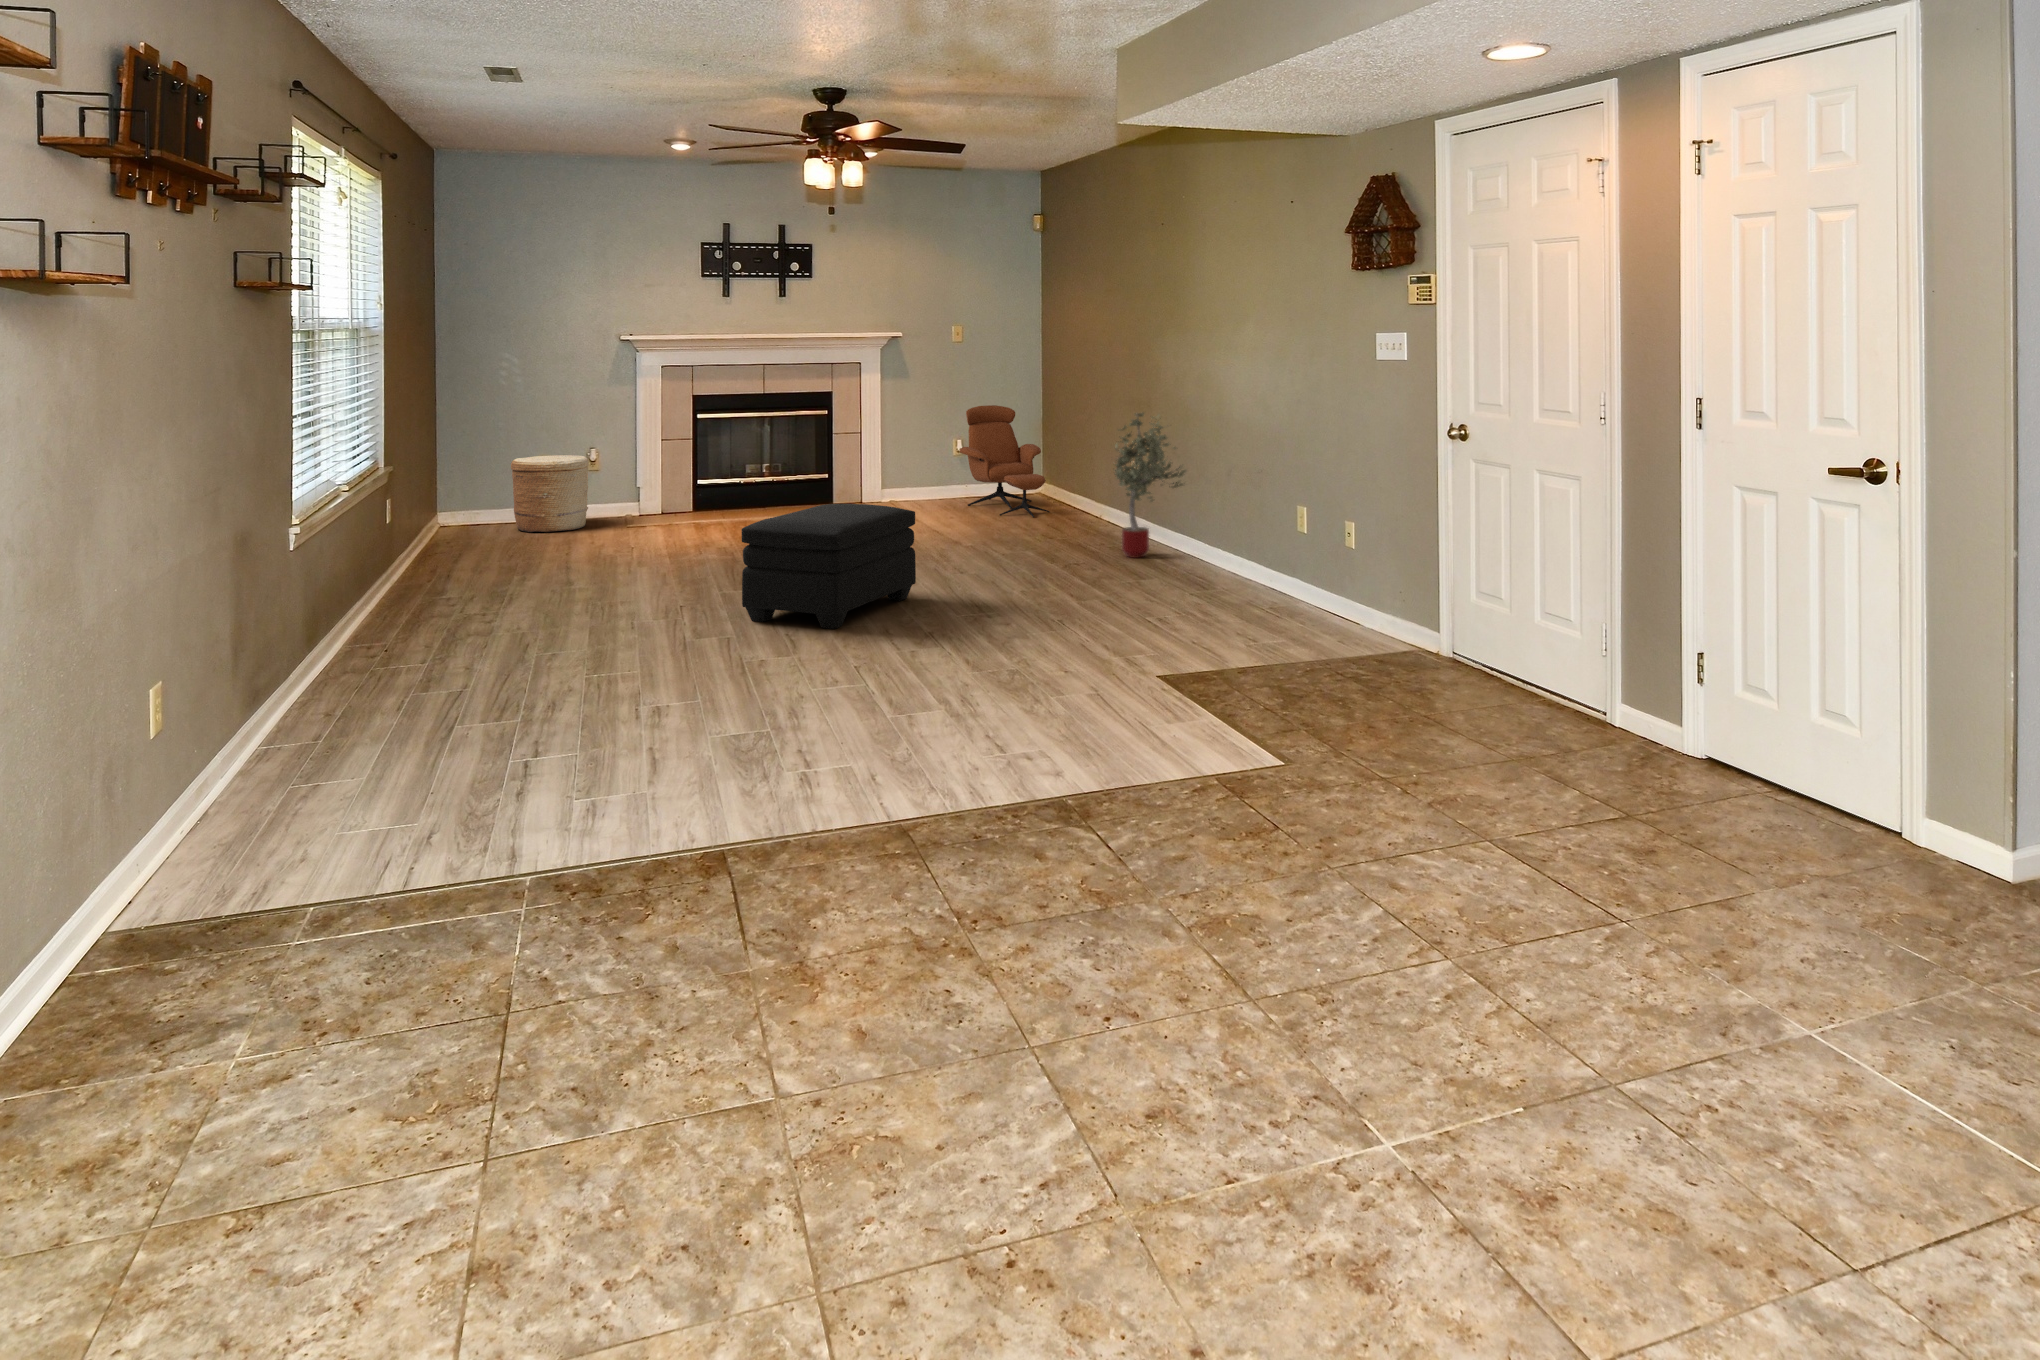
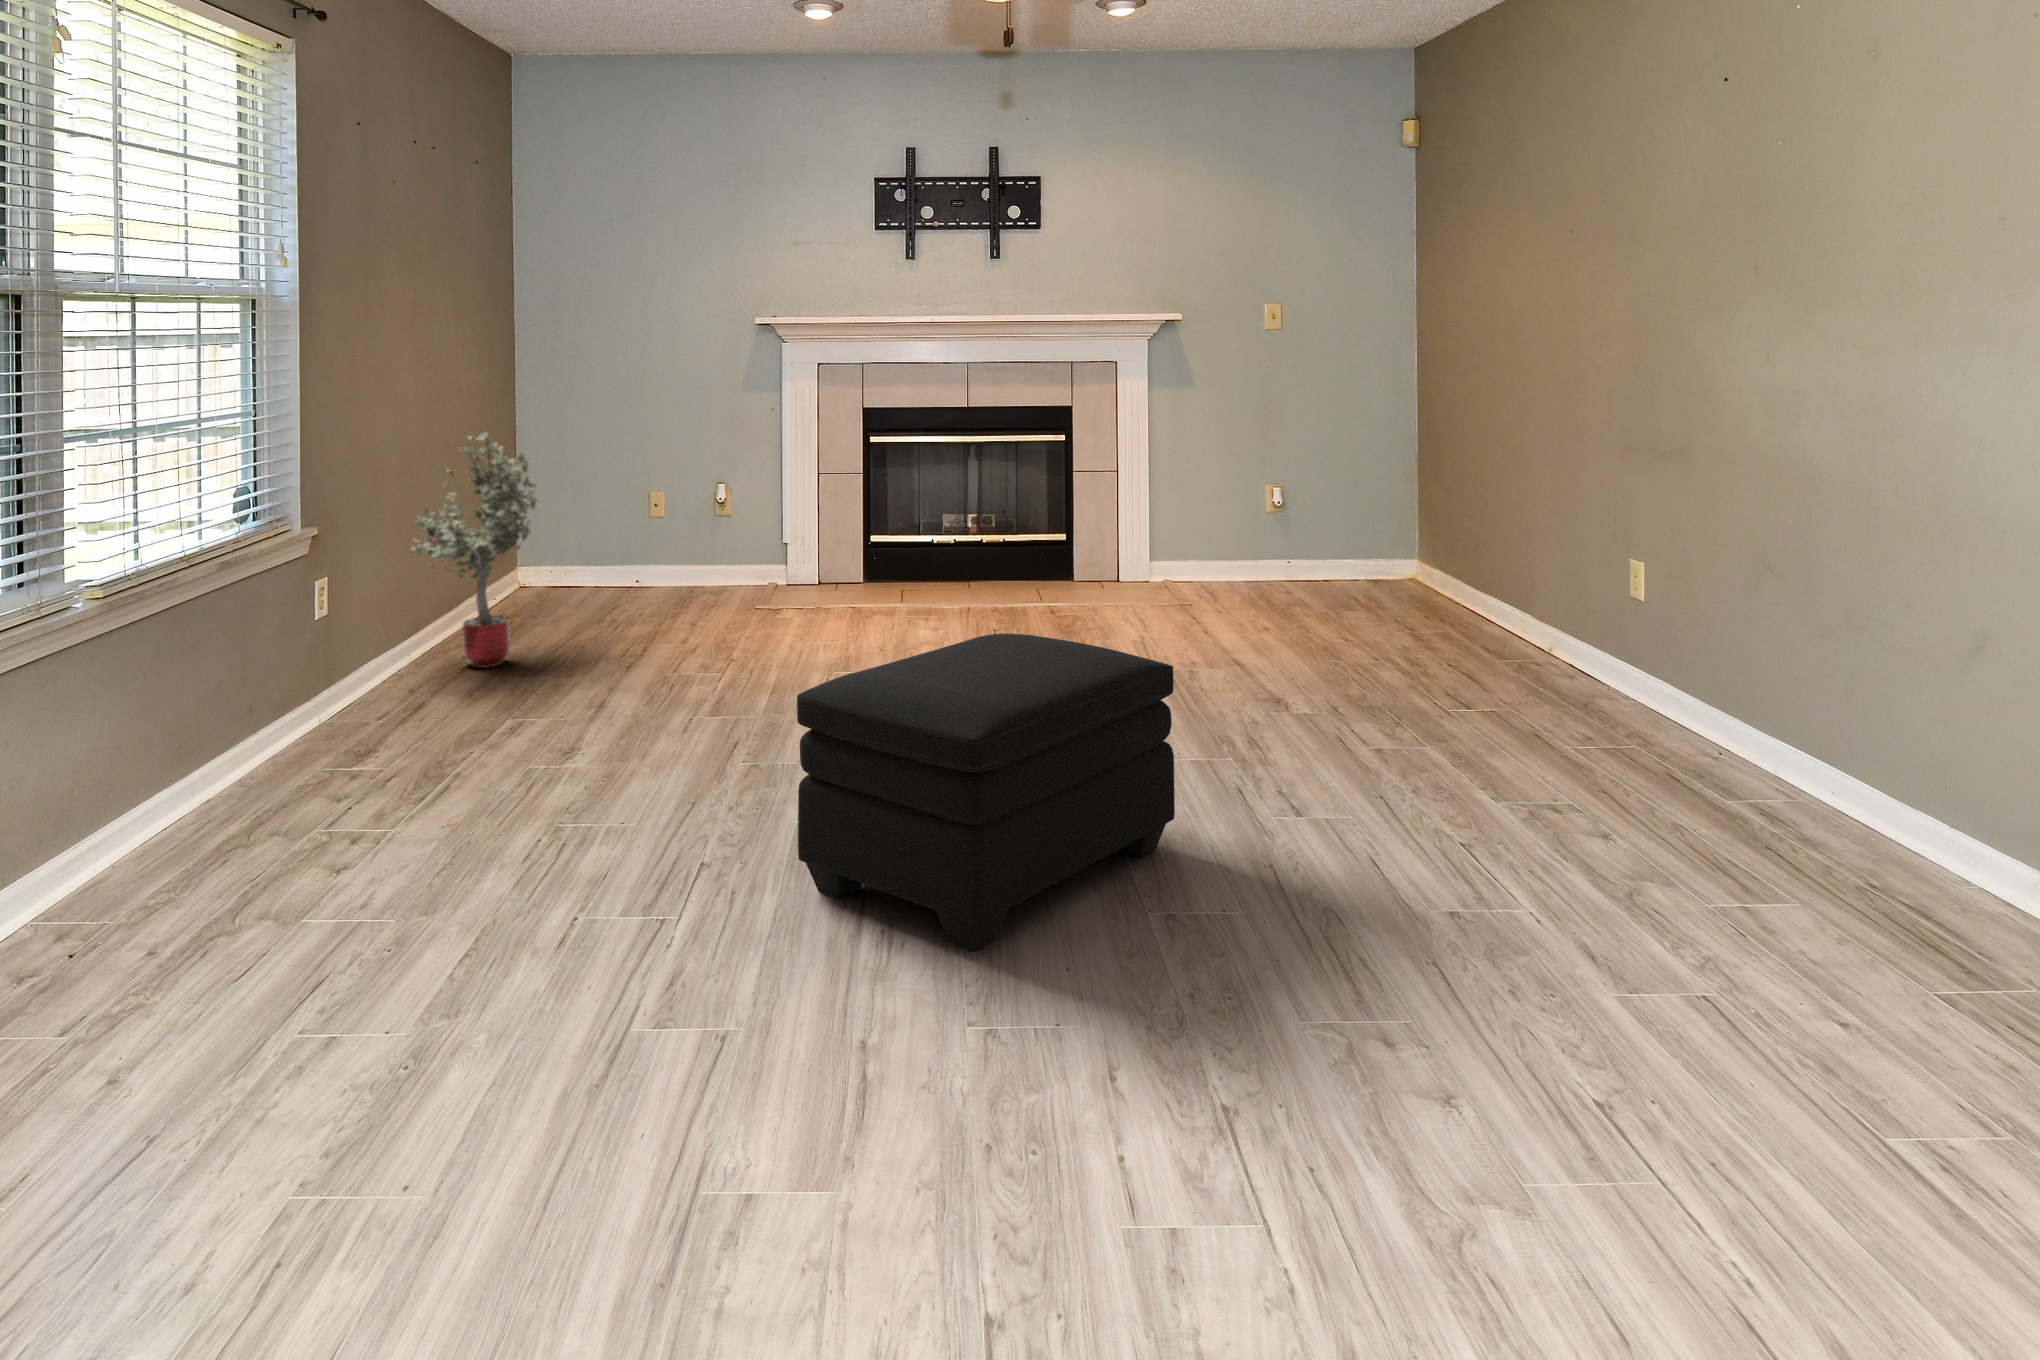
lounge chair: present [960,405,1049,518] -> none [1276,431,1435,630]
potted tree: present [1115,413,1186,558] -> present [411,432,539,668]
woven basket: present [511,455,588,532] -> none [600,493,708,610]

